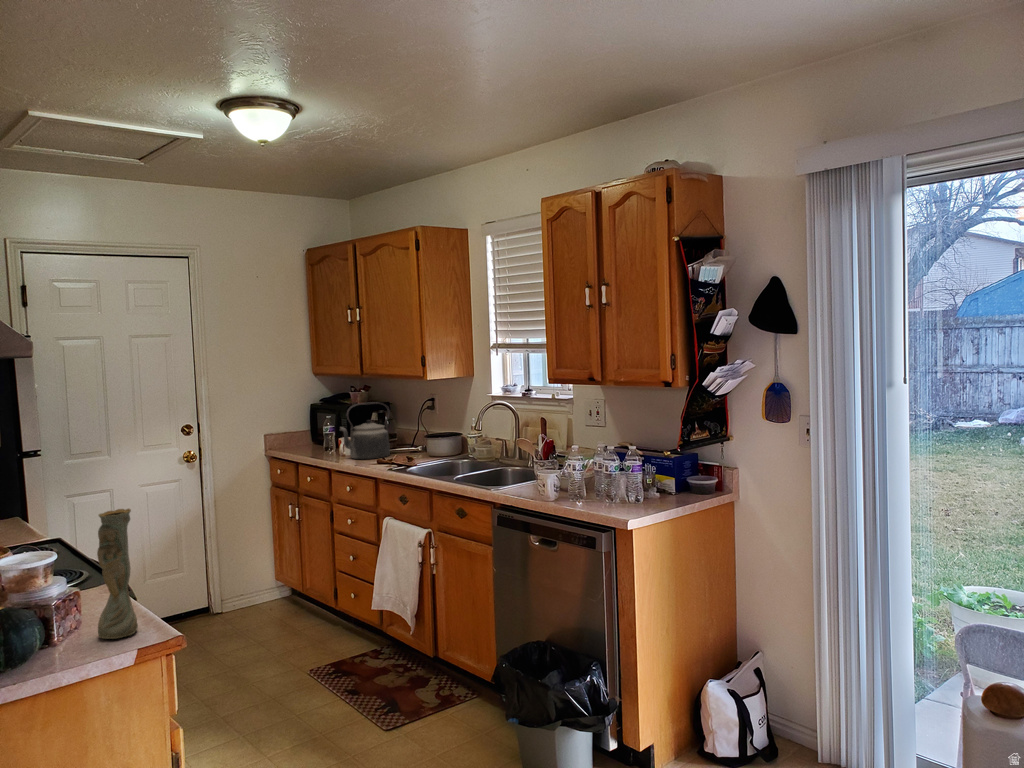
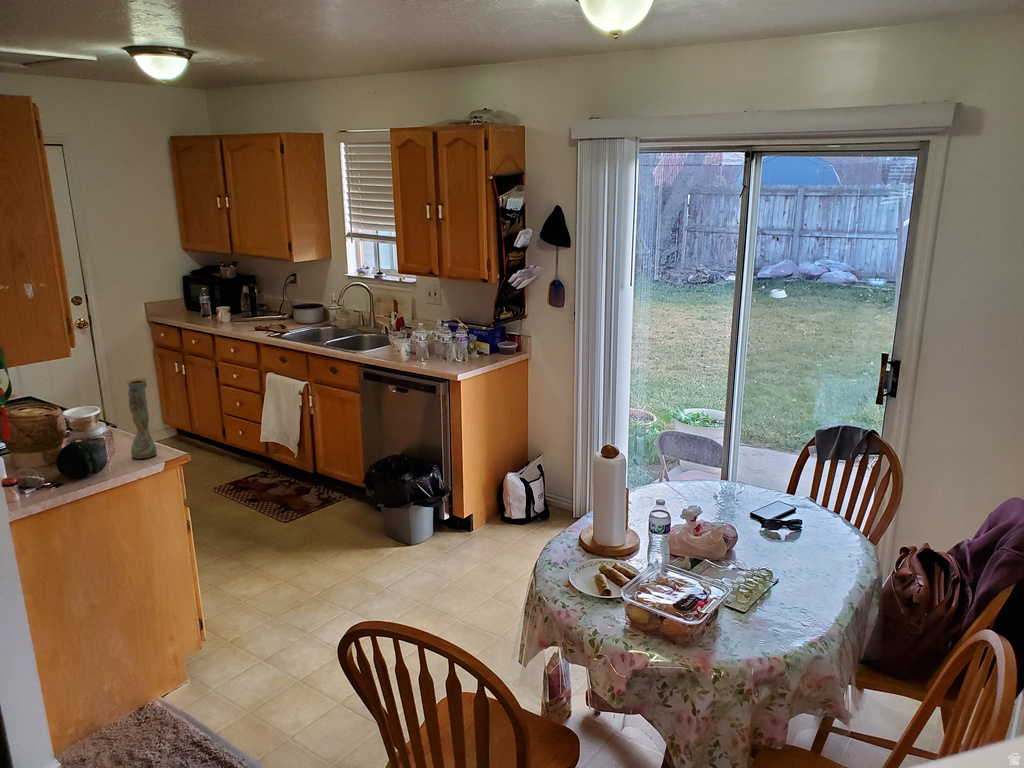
kettle: present [340,402,390,459] -> none [221,279,264,326]

